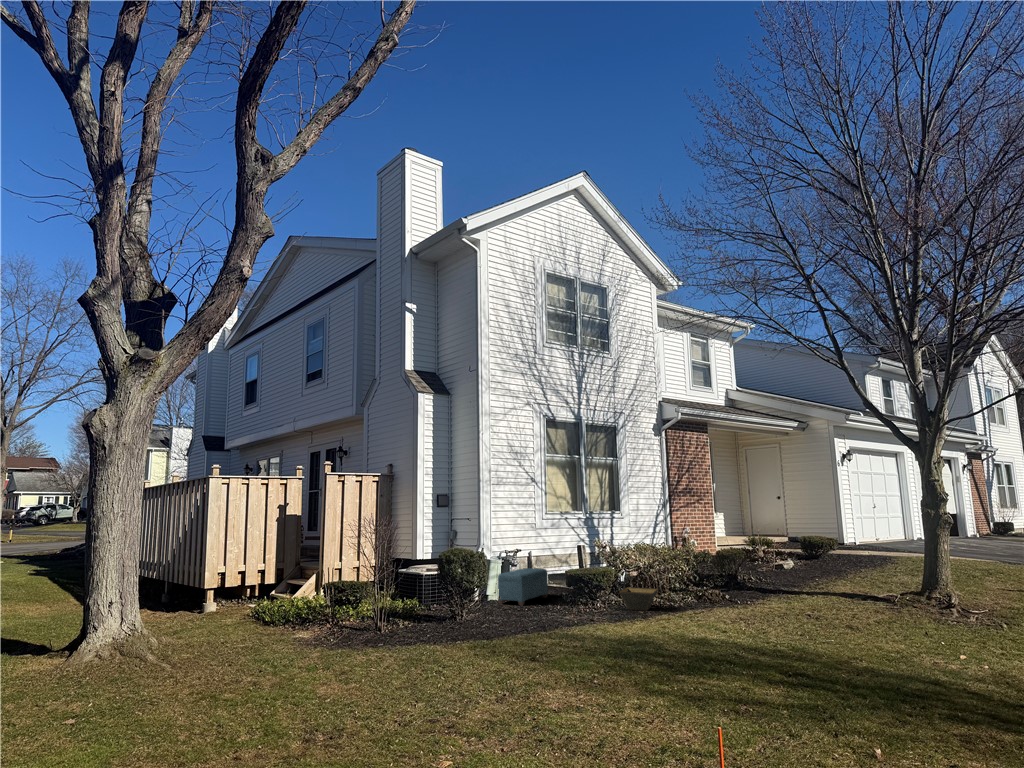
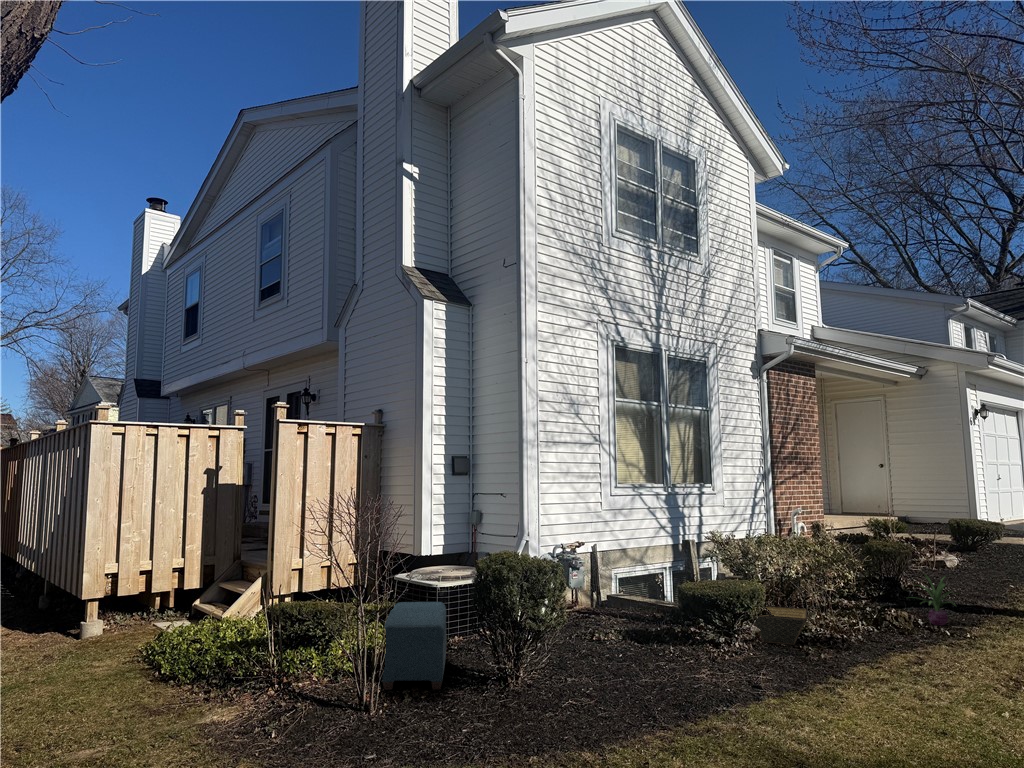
decorative plant: none [732,567,770,601] -> present [921,575,956,626]
bench: present [498,568,548,606] -> present [382,602,446,690]

